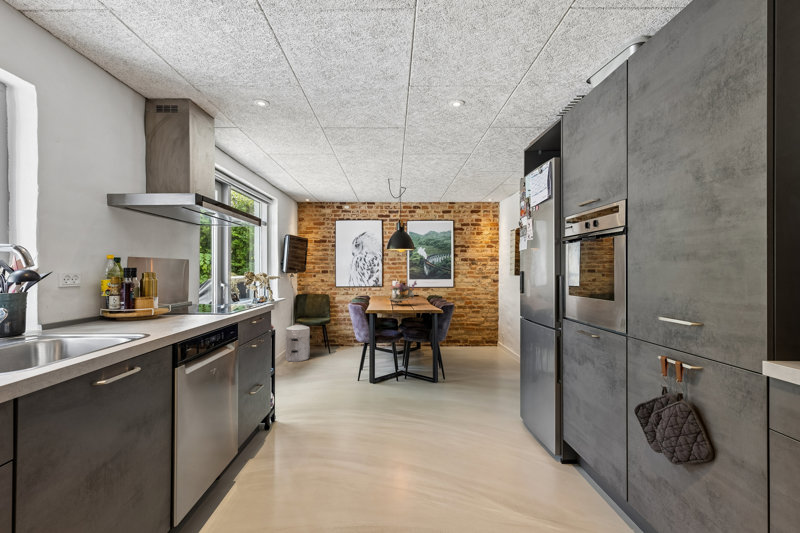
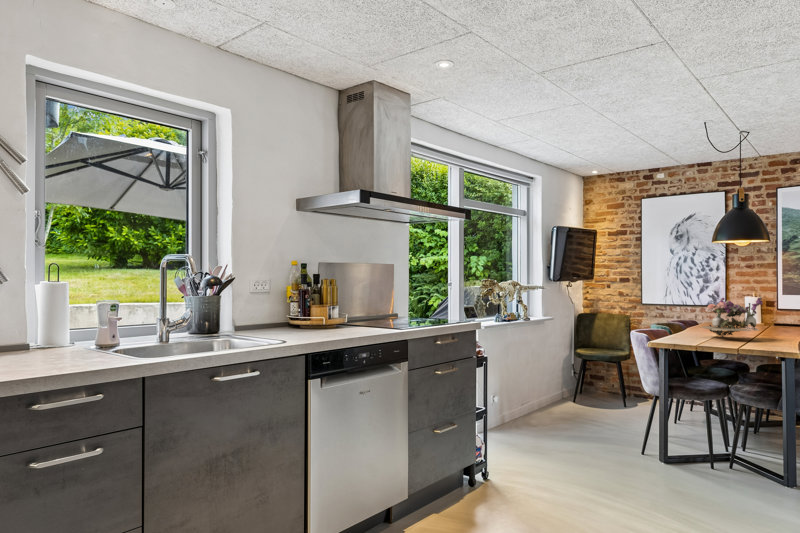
waste bin: present [286,325,310,362] -> none [553,354,588,410]

